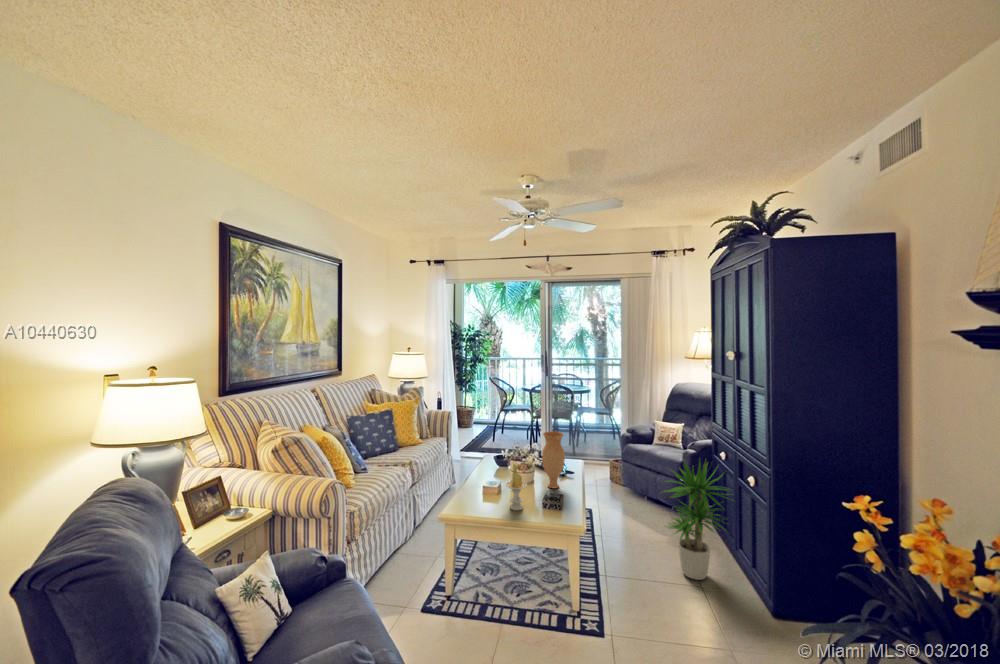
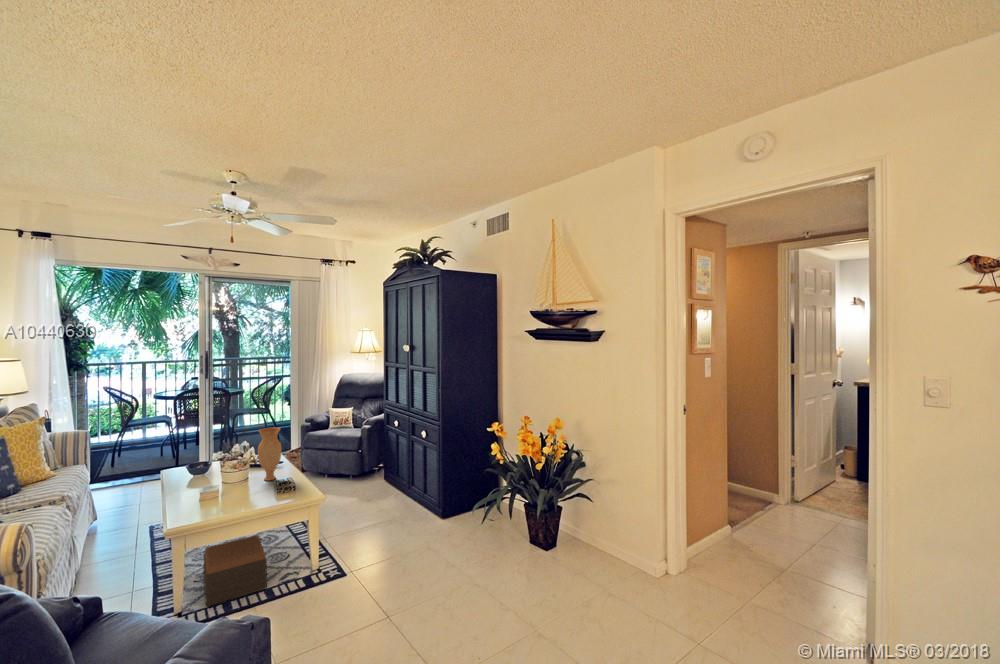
potted plant: present [665,461,729,580] -> none [362,426,415,517]
candle: present [506,464,527,510] -> none [237,462,261,505]
footstool: none [469,539,531,609] -> present [204,536,267,606]

